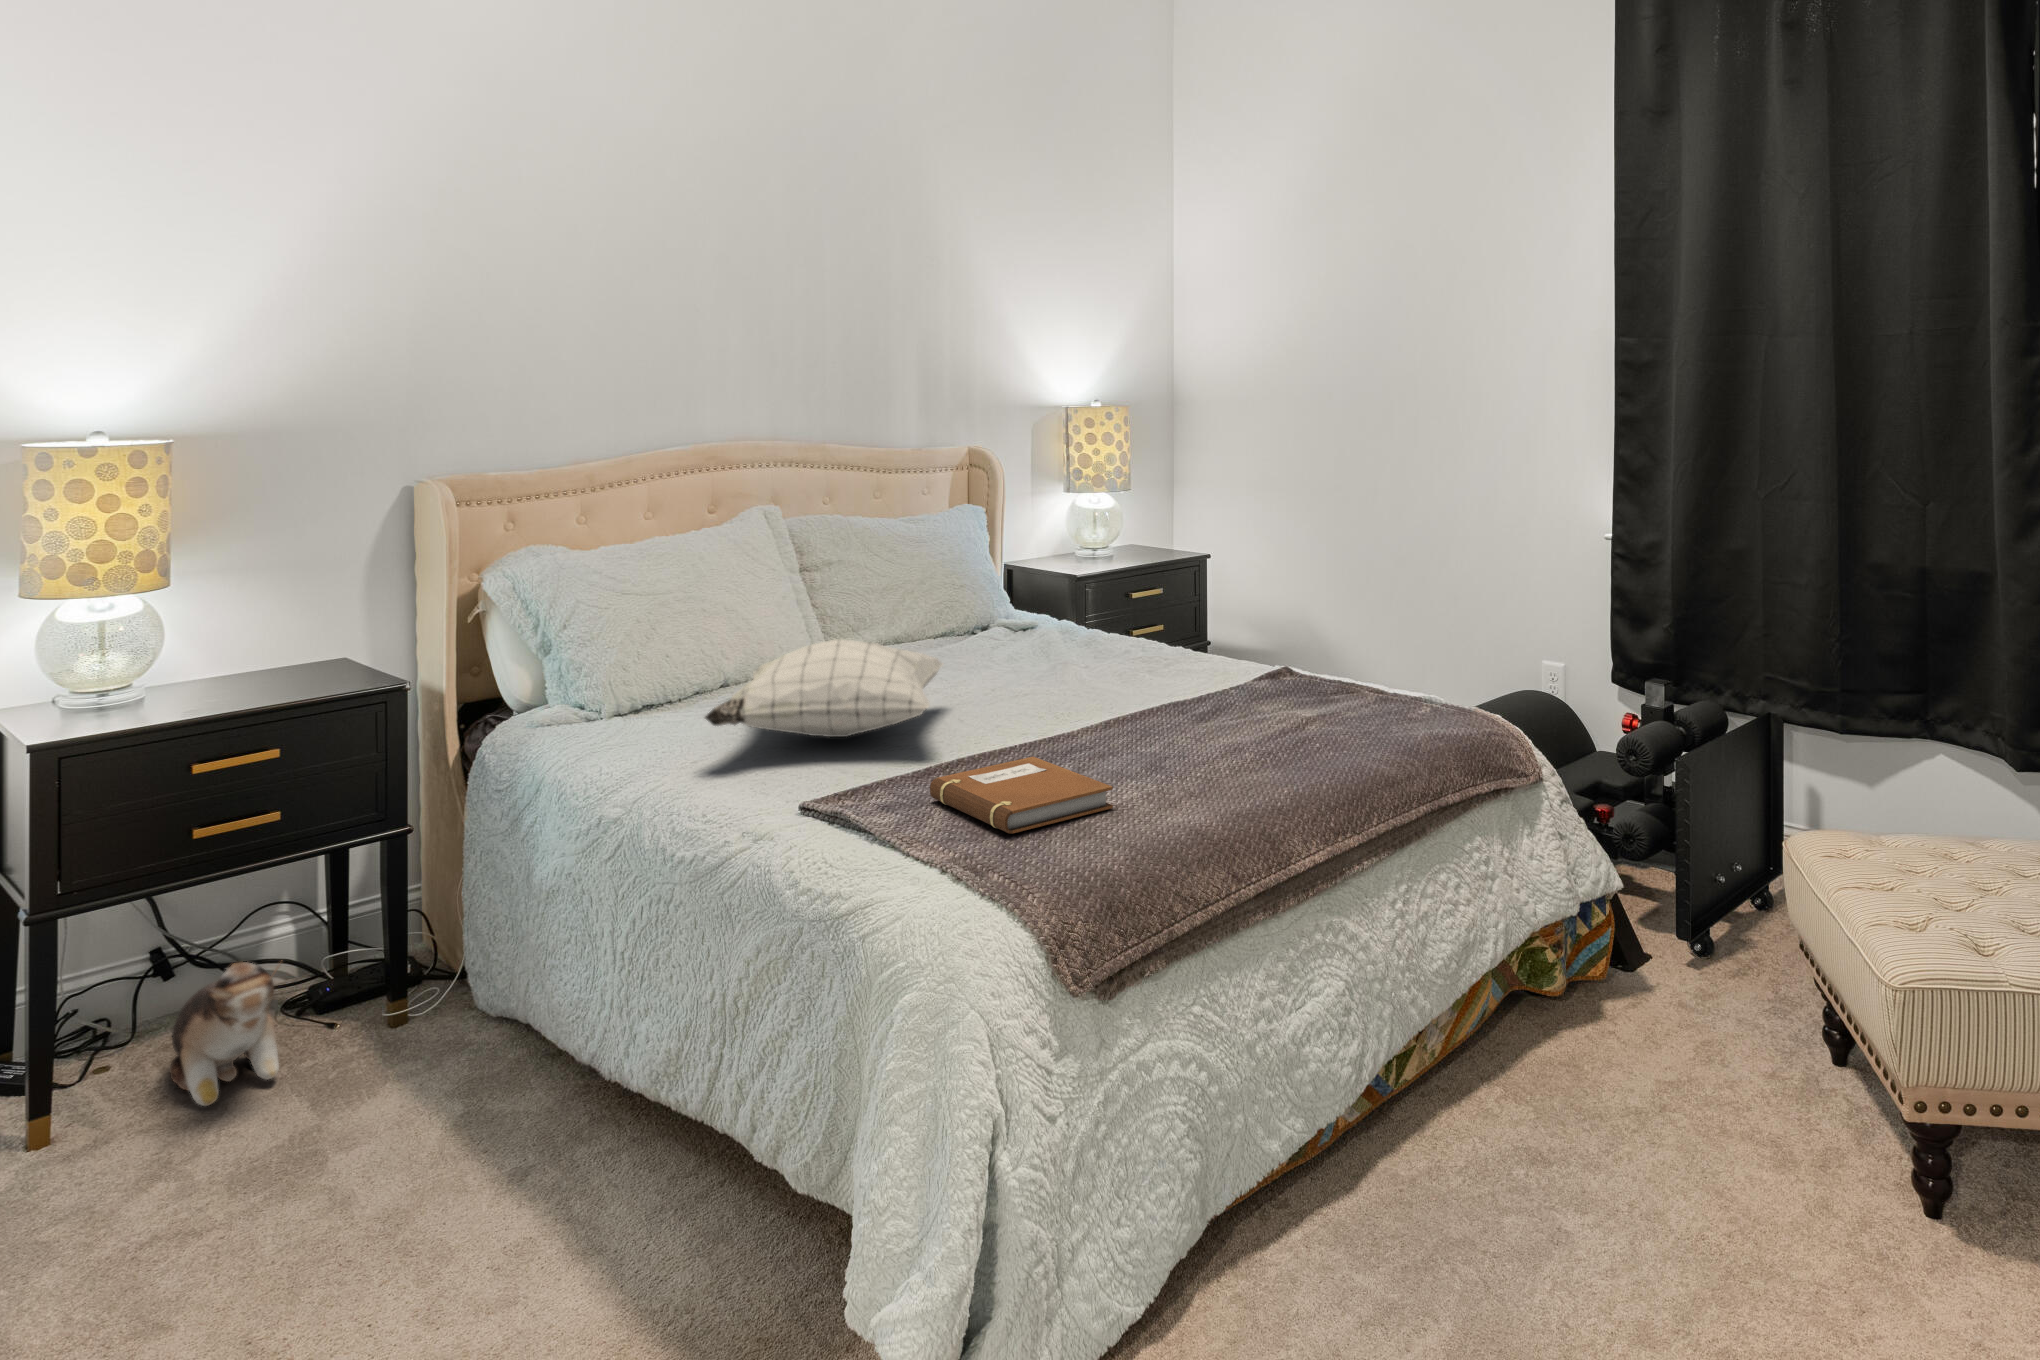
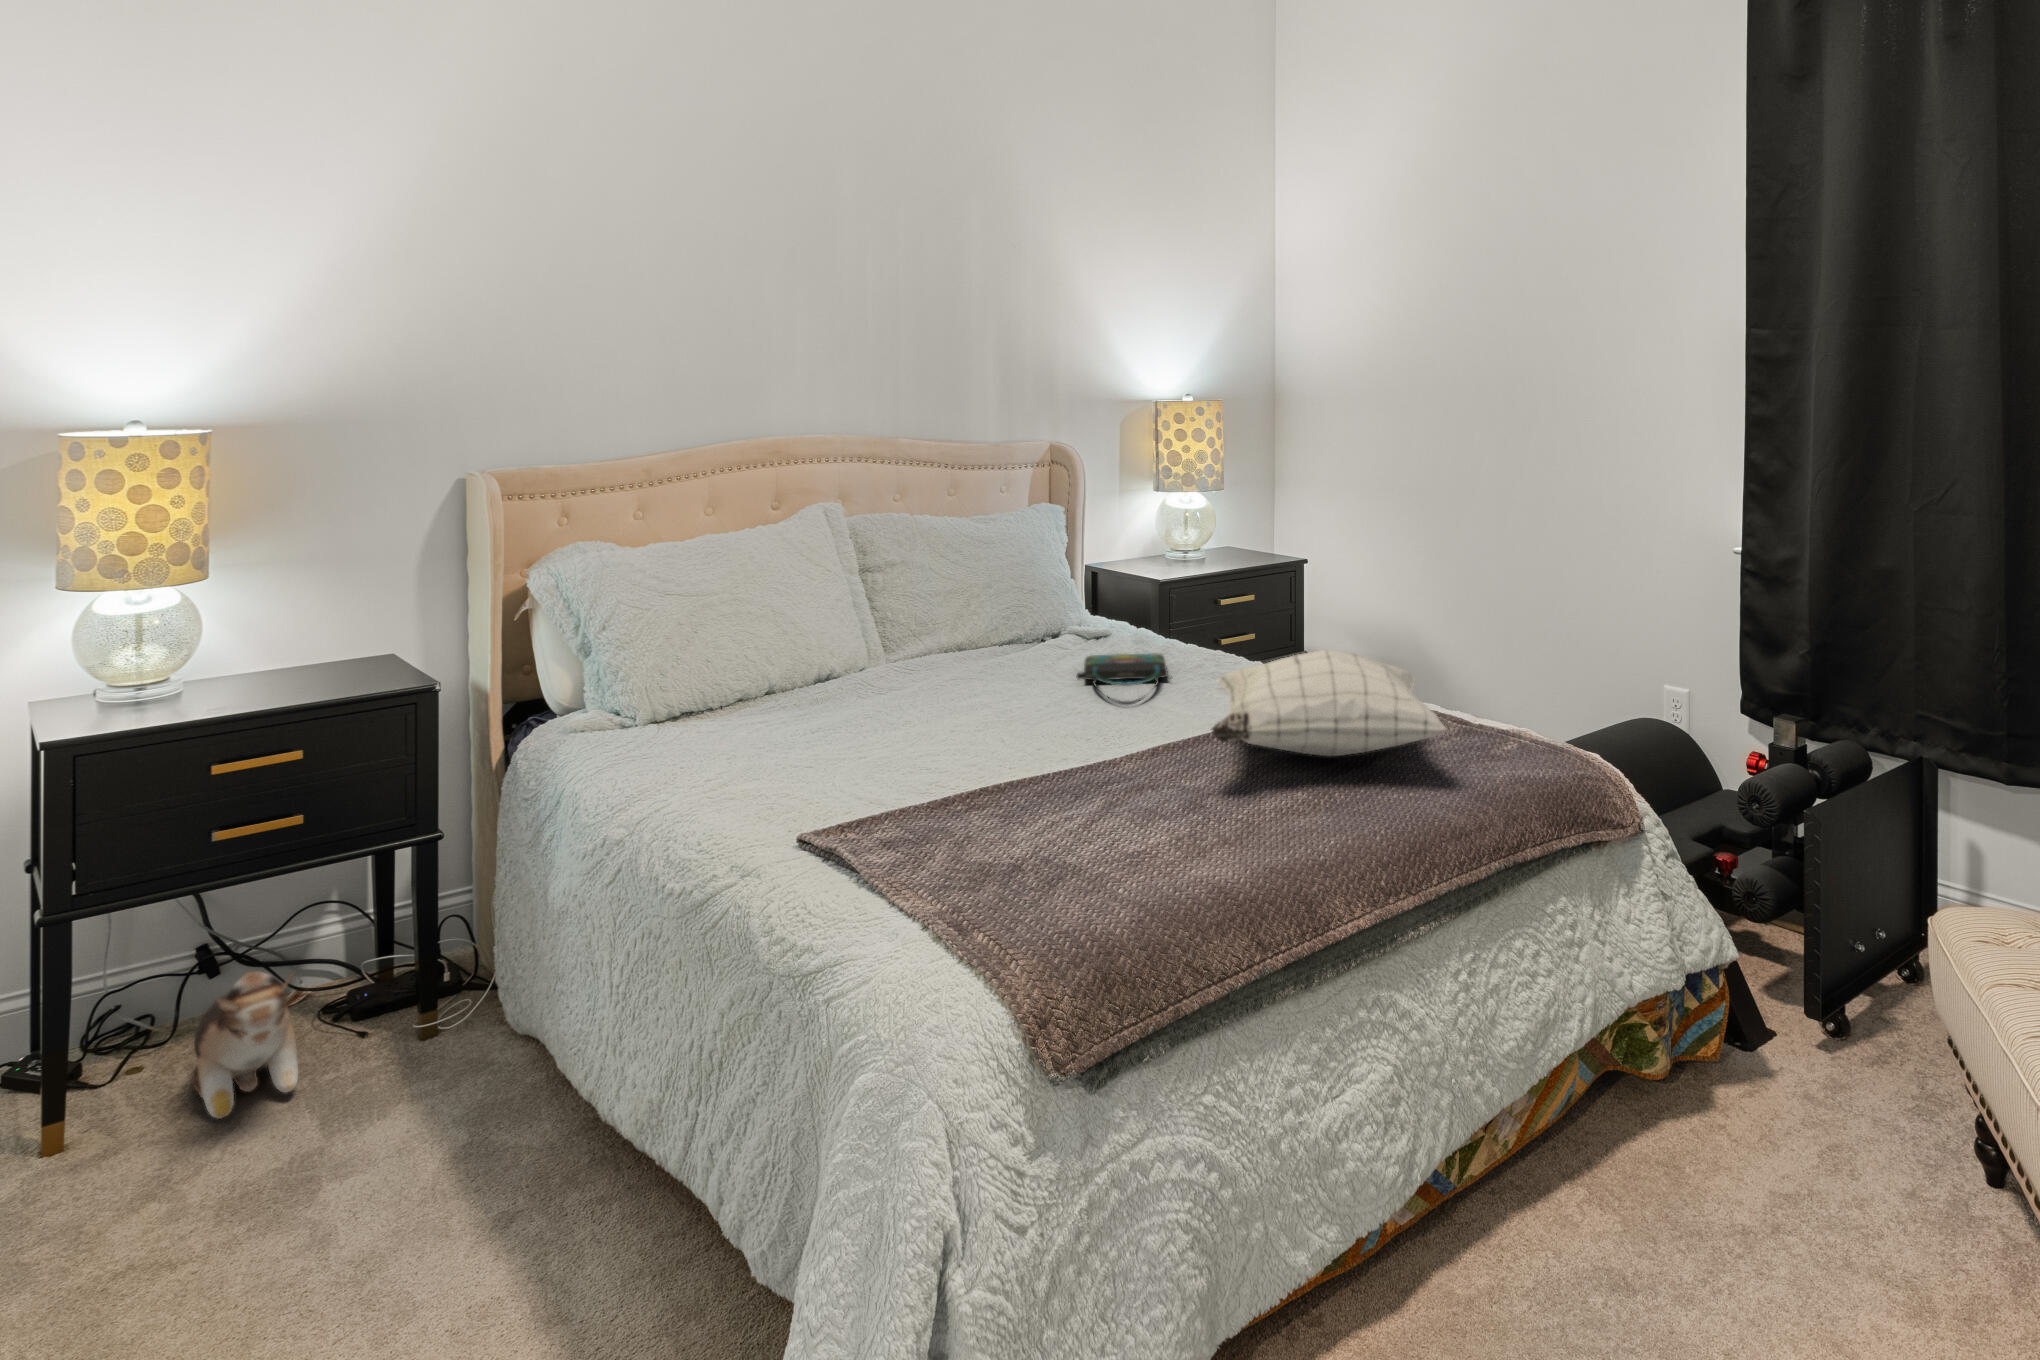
pillow: present [705,639,943,737] -> present [1212,650,1445,756]
tote bag: none [1016,640,1106,686] -> present [1077,654,1170,705]
notebook: present [930,757,1113,834] -> none [937,790,1133,883]

